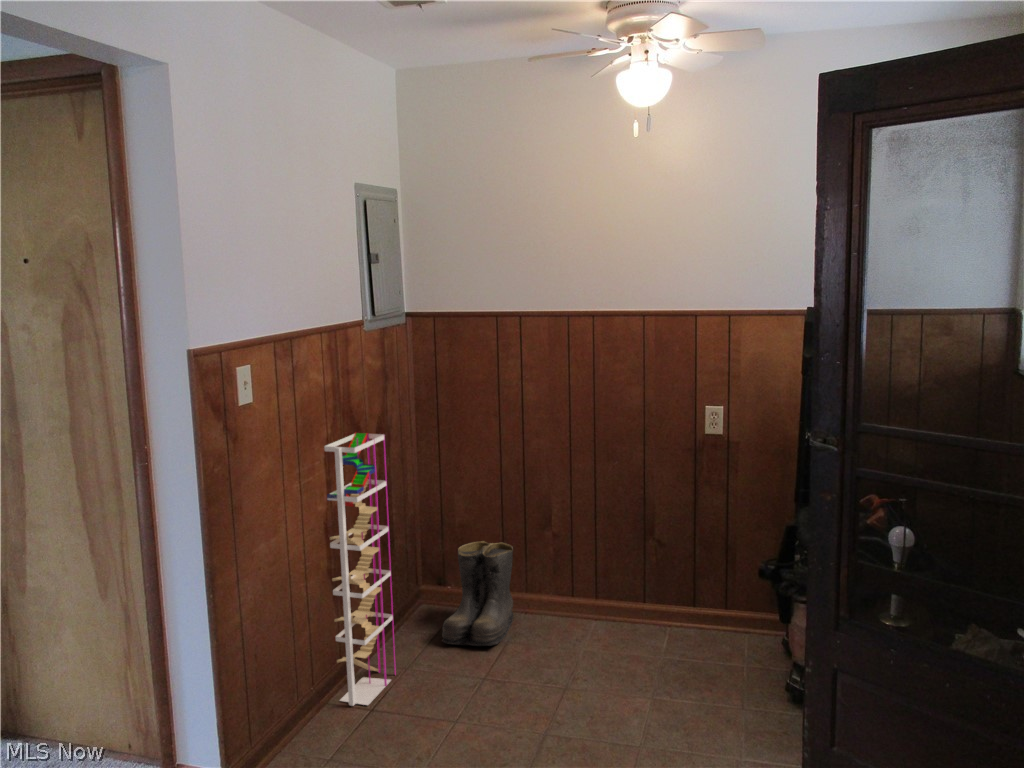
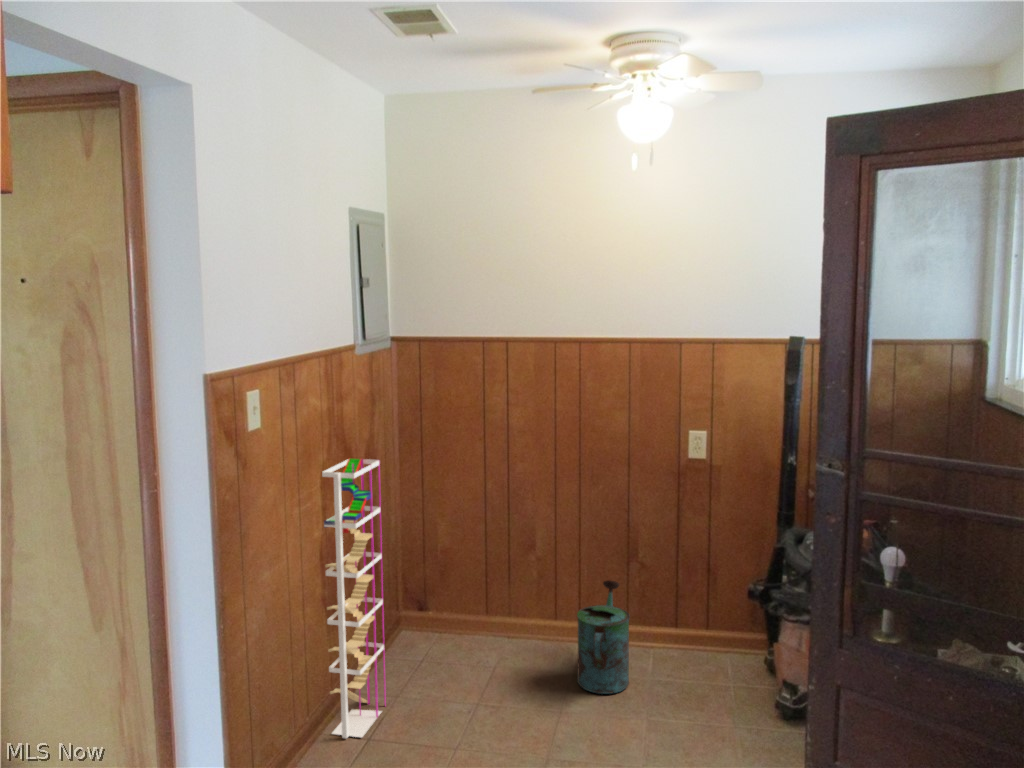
boots: present [442,541,513,646] -> none [429,568,501,675]
watering can: none [586,555,639,669] -> present [577,580,630,694]

